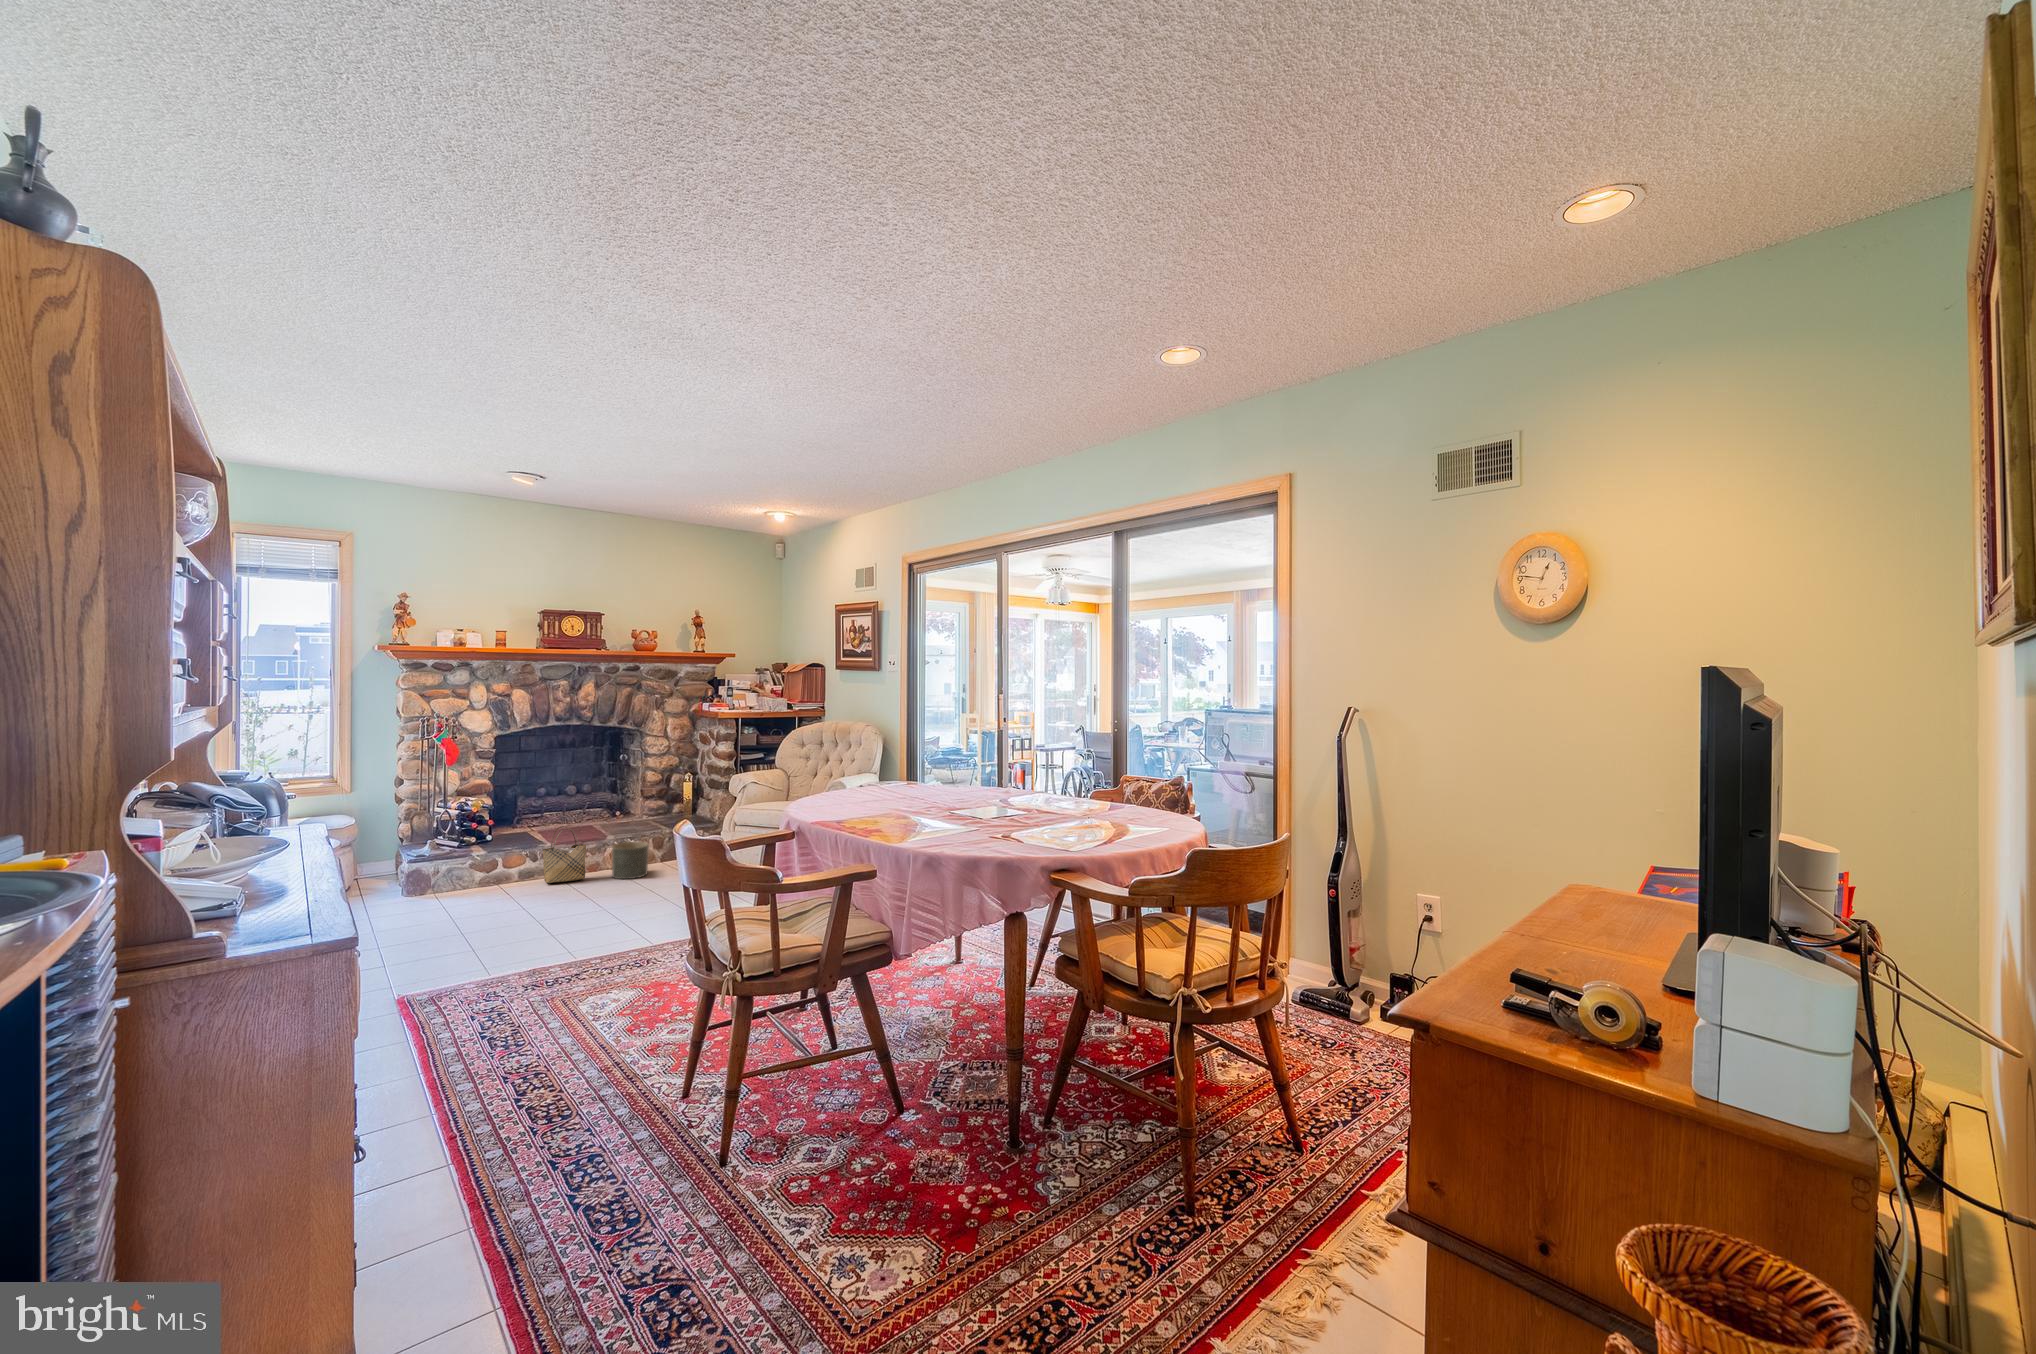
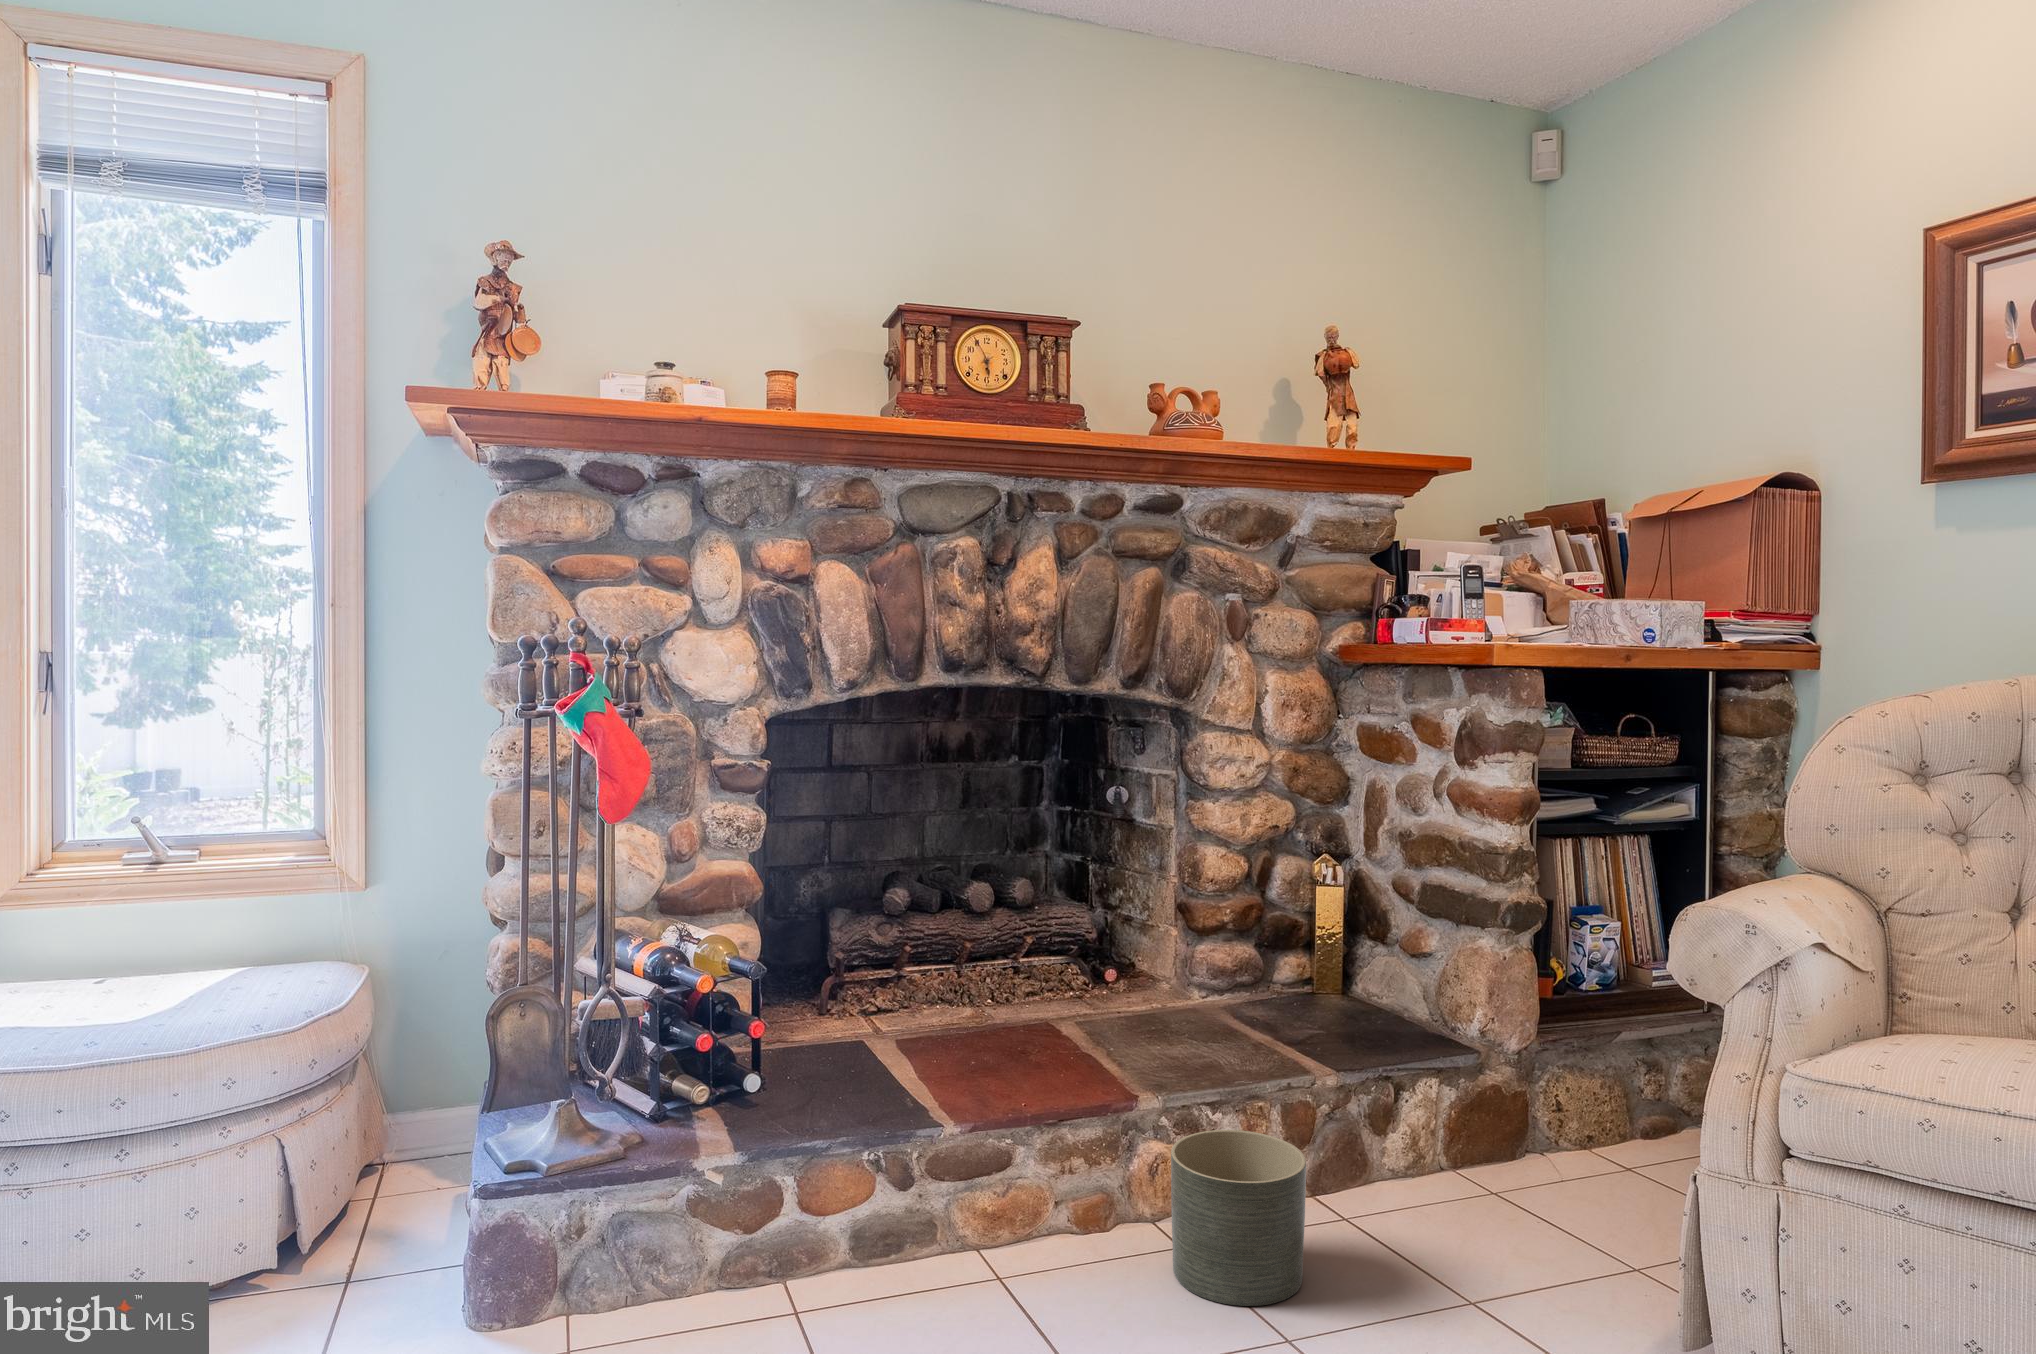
woven basket: present [543,826,586,883] -> none [933,1063,1084,1303]

